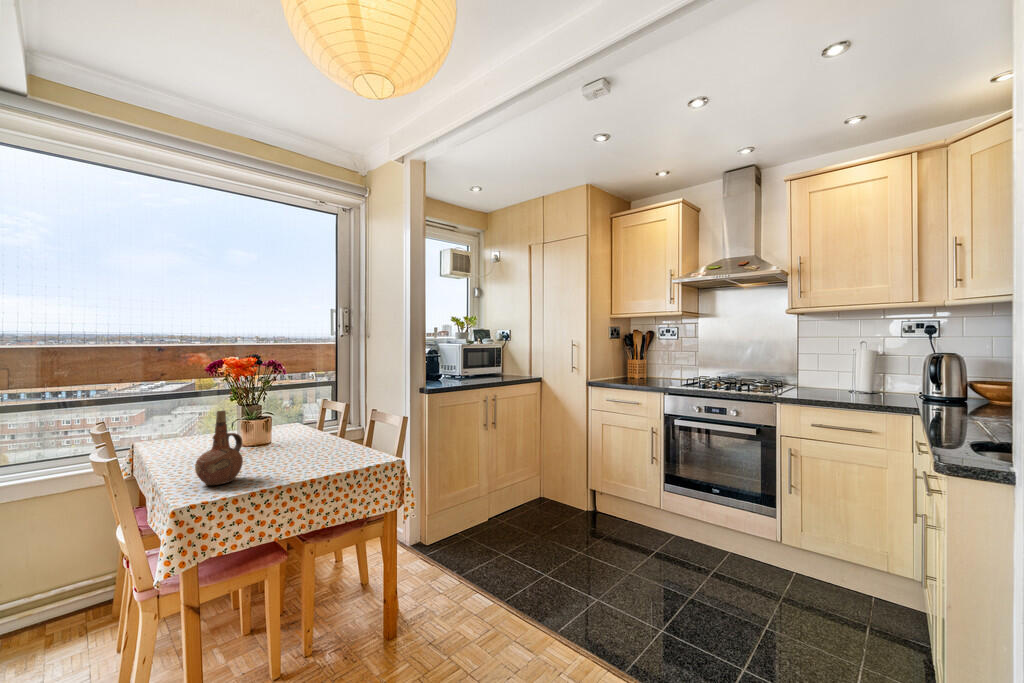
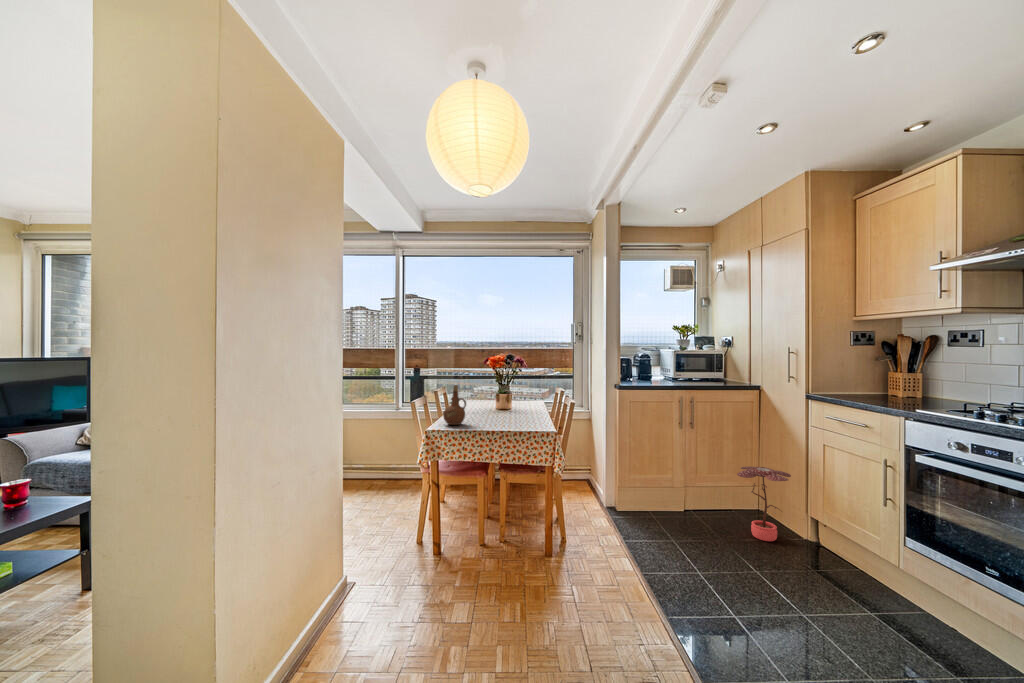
potted plant: none [537,453,582,522] -> present [737,466,791,541]

